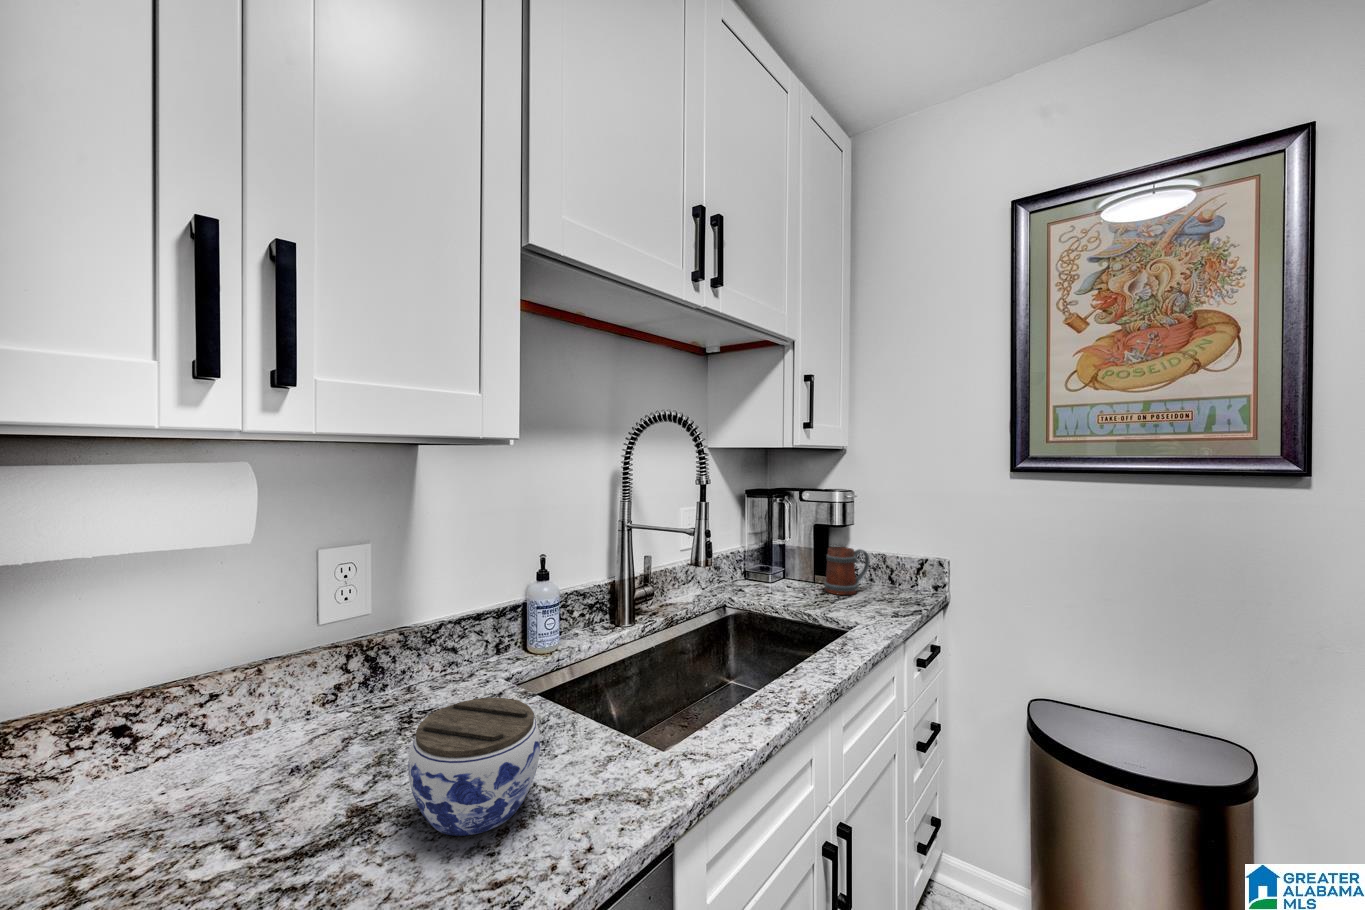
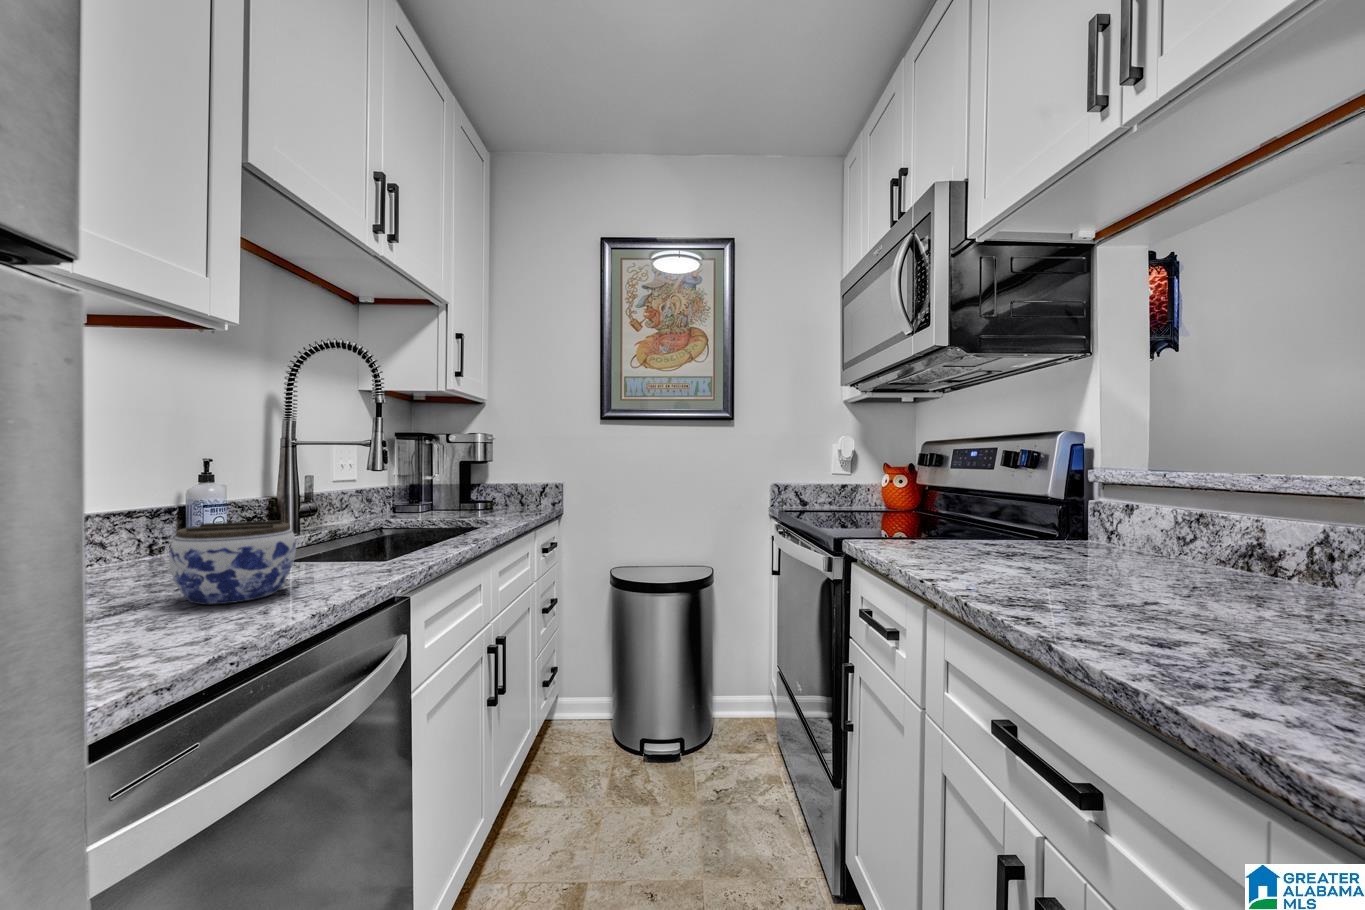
mug: present [825,547,869,595] -> none [469,478,505,513]

